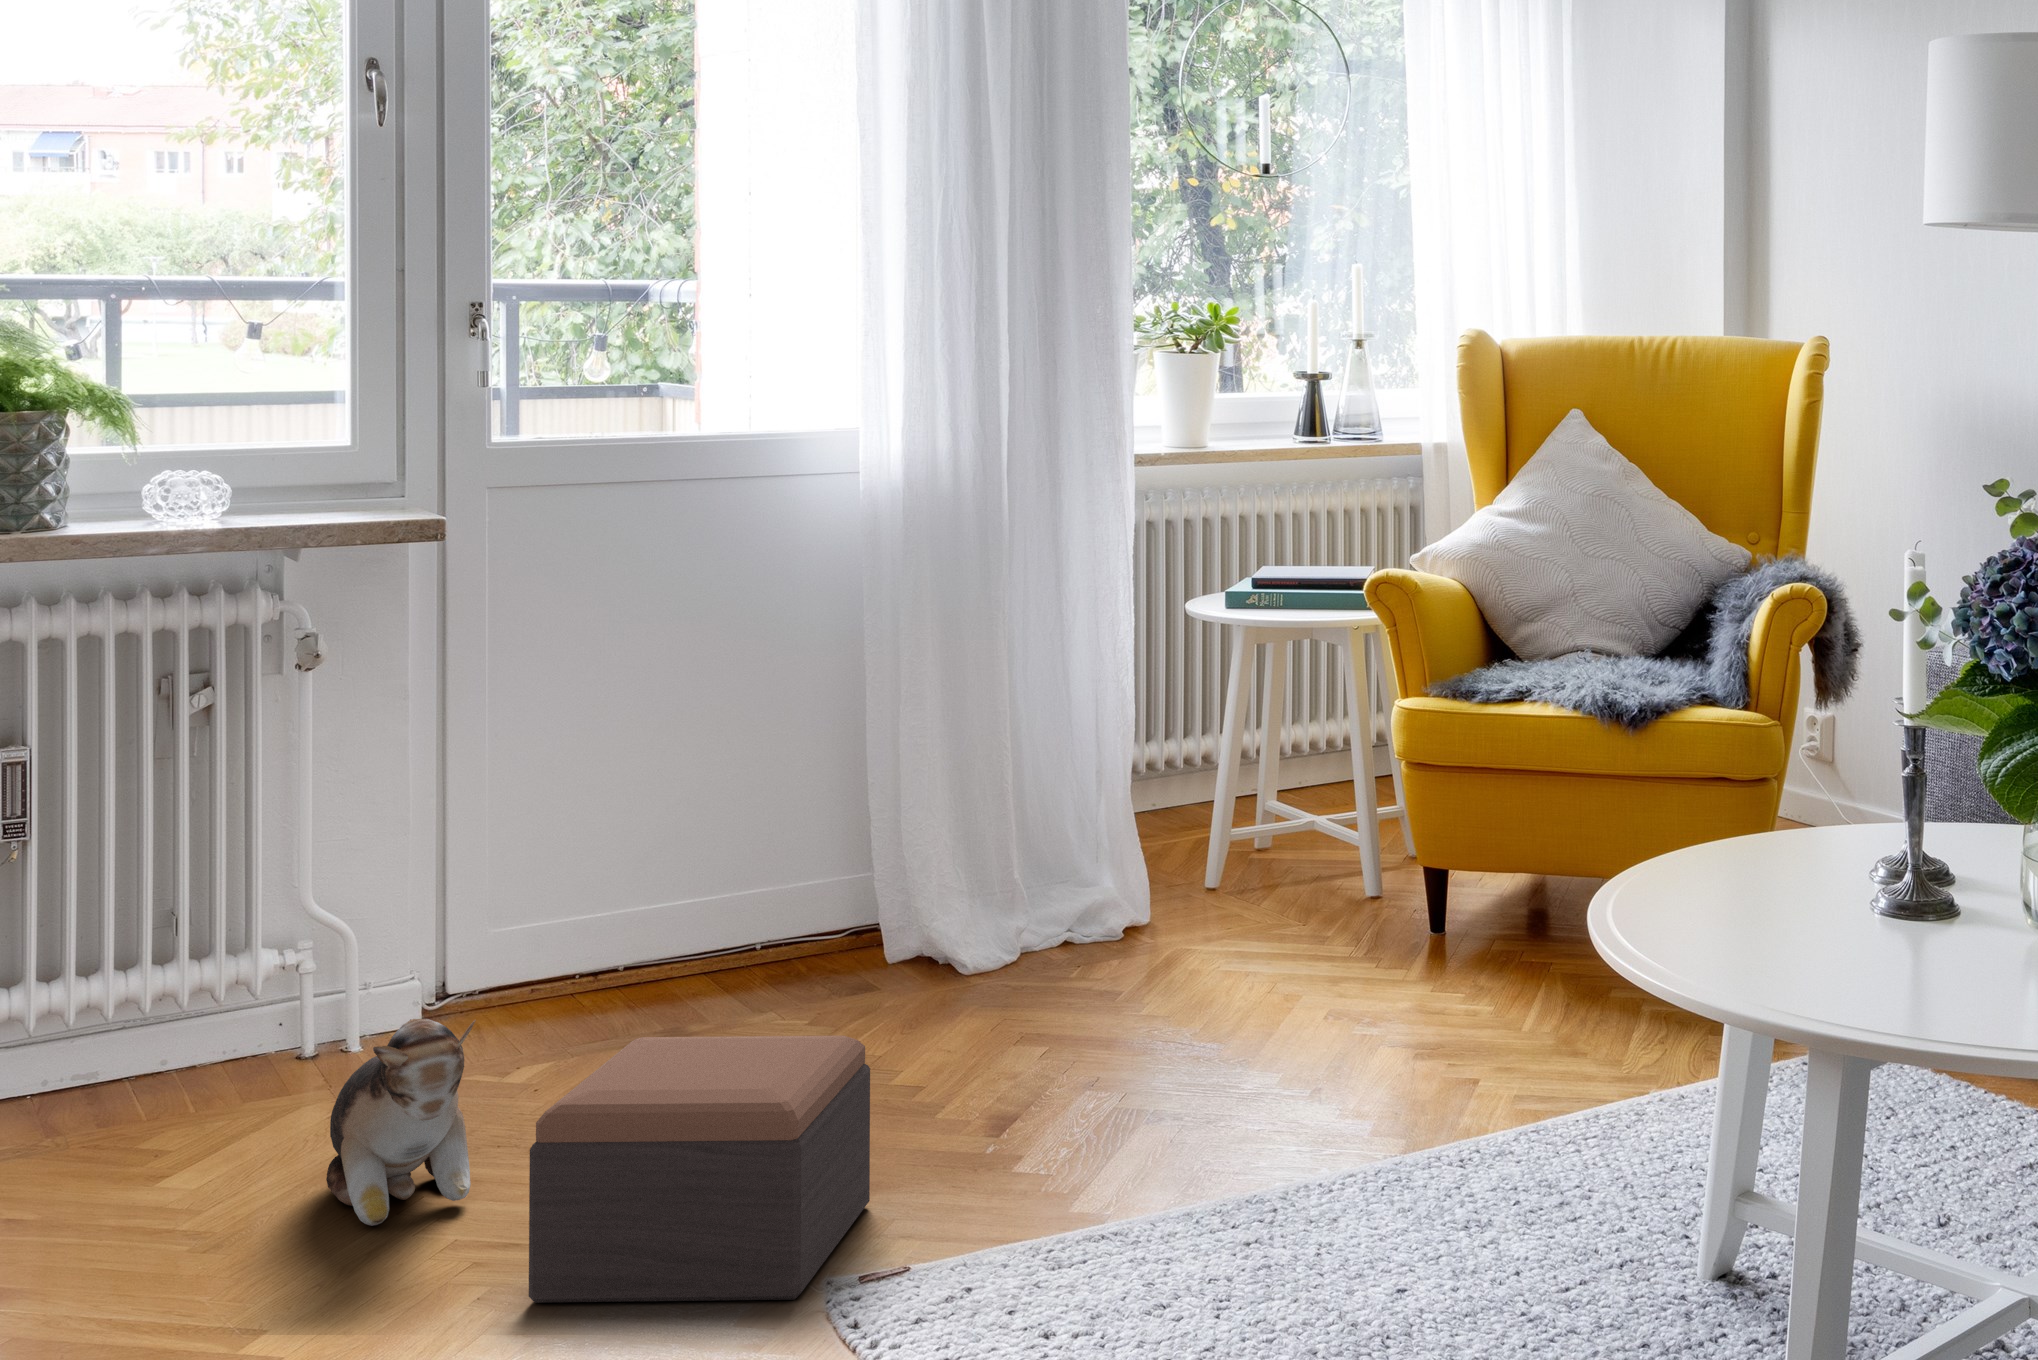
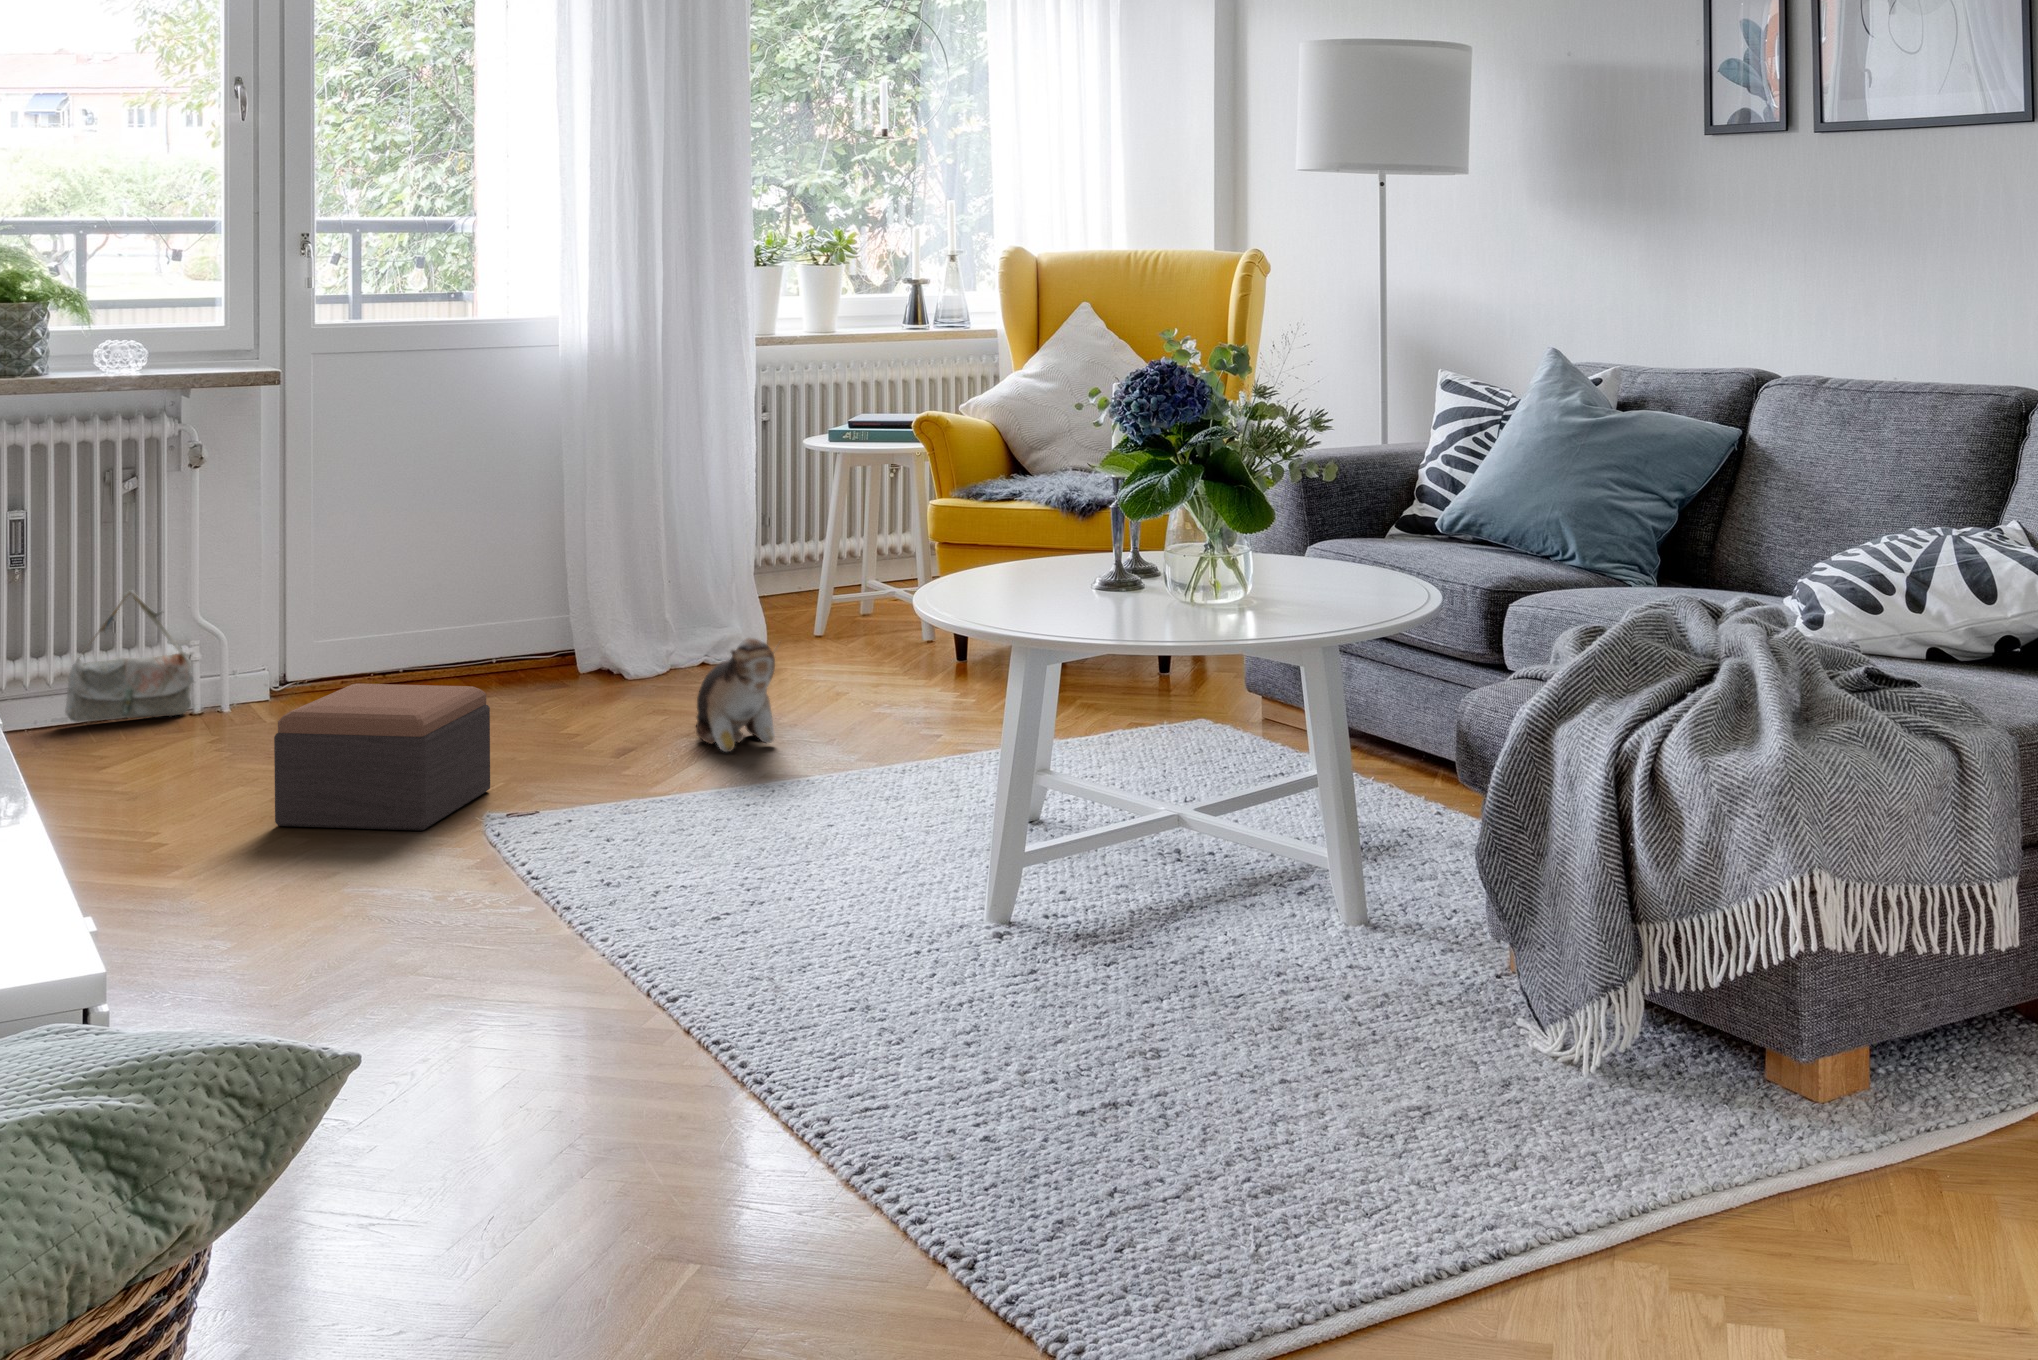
bag: none [84,872,303,1094] -> present [65,591,194,722]
plush toy: present [326,1019,476,1226] -> present [696,638,780,752]

